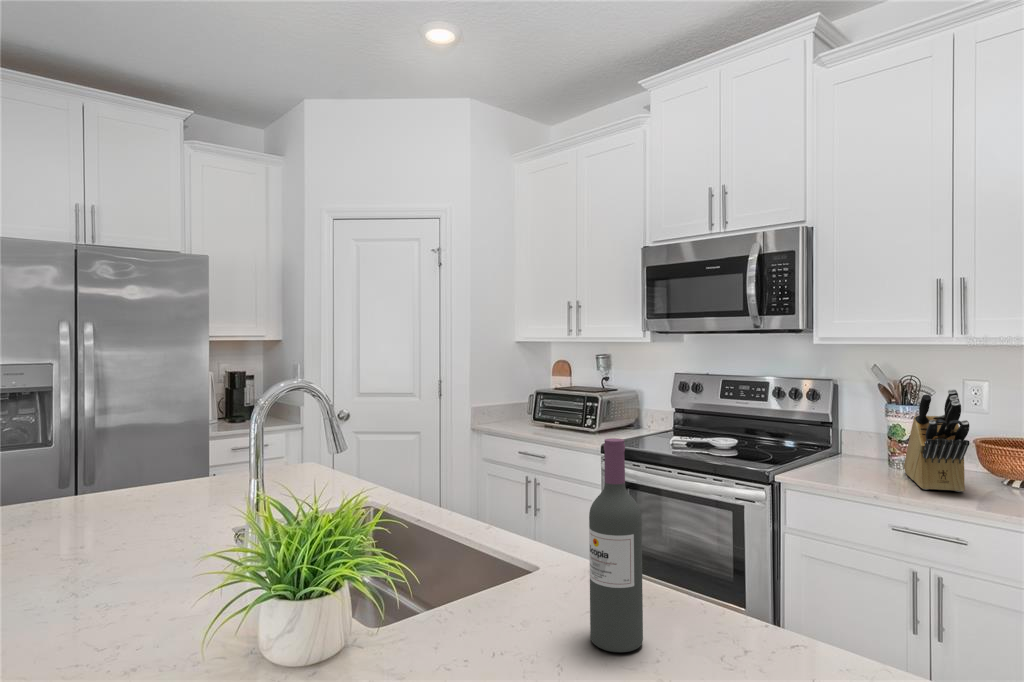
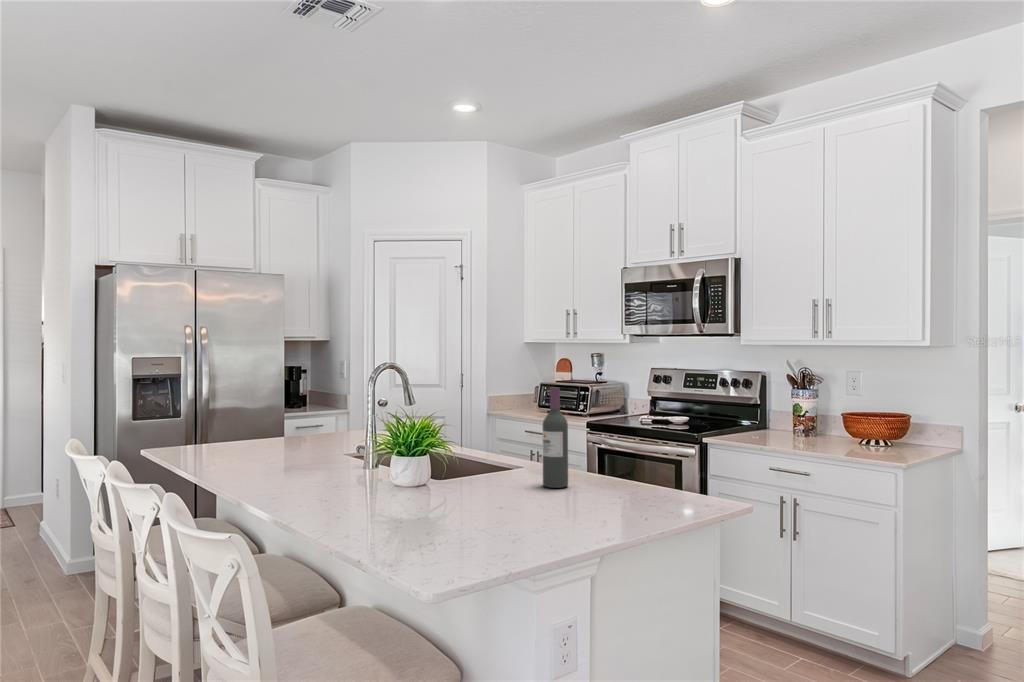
knife block: present [904,389,970,492] -> none [796,375,824,446]

